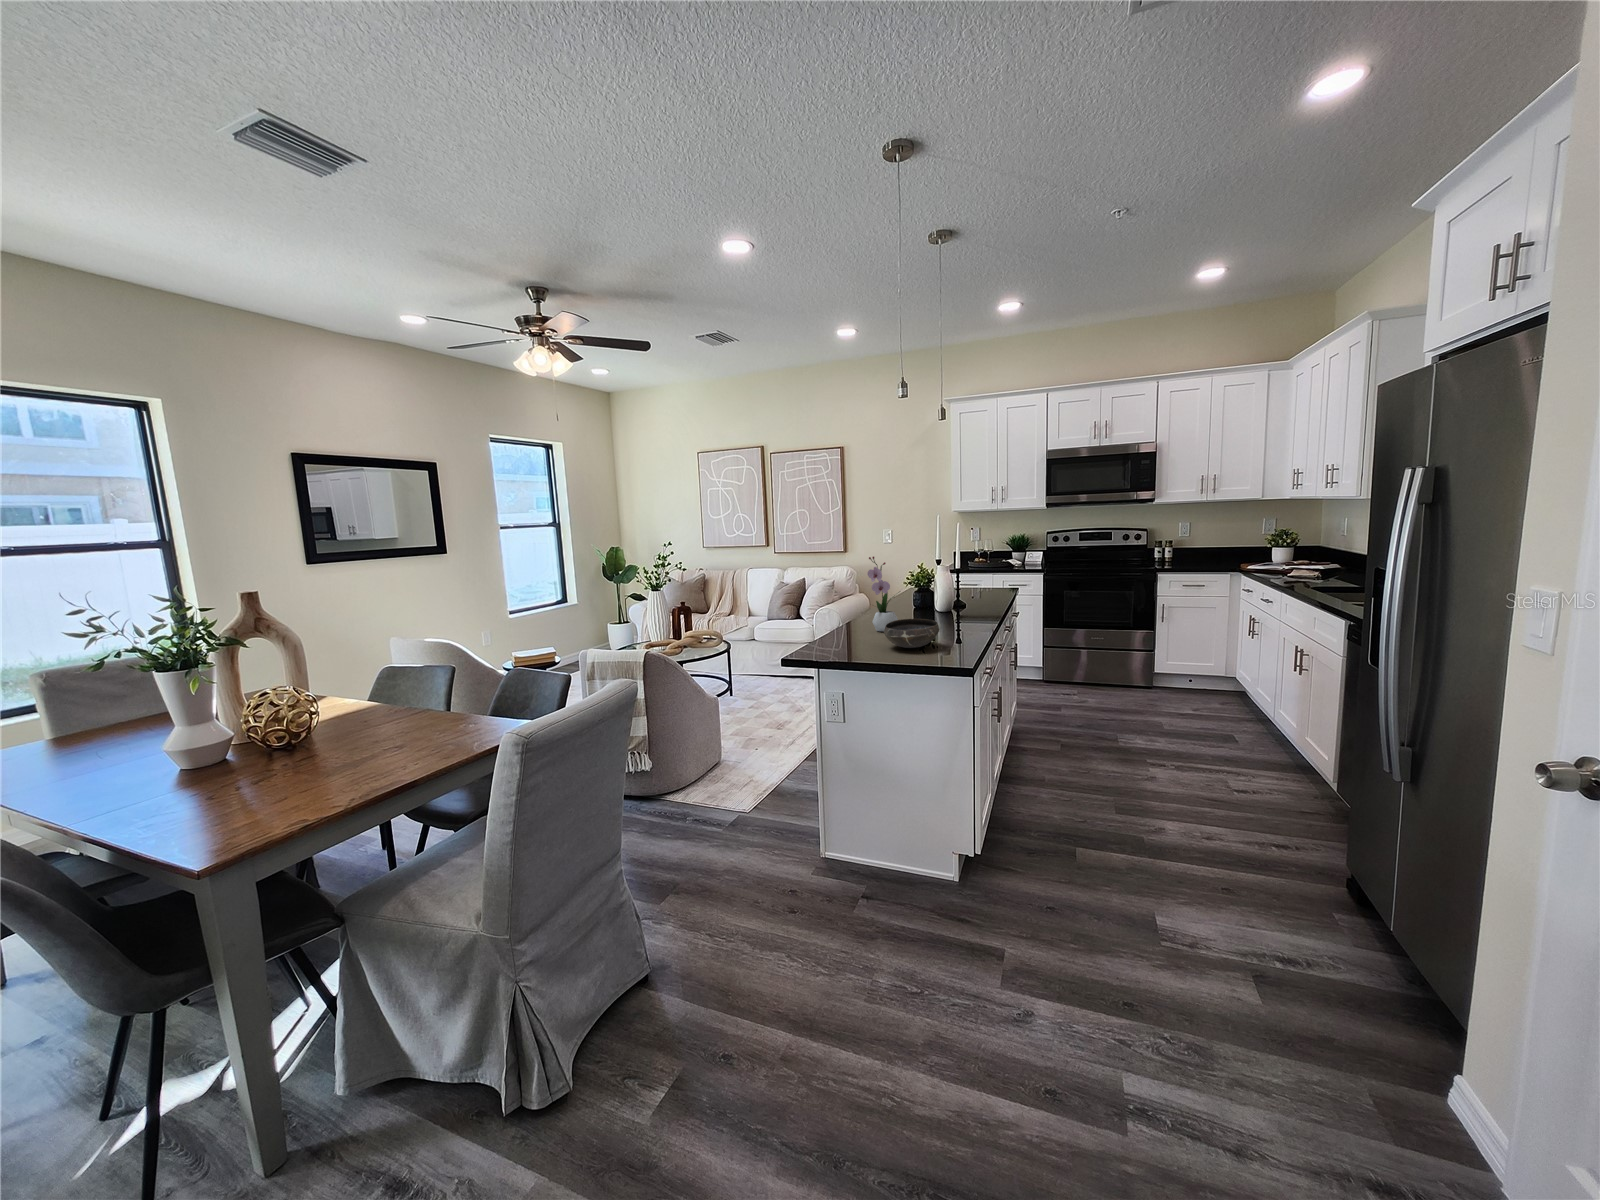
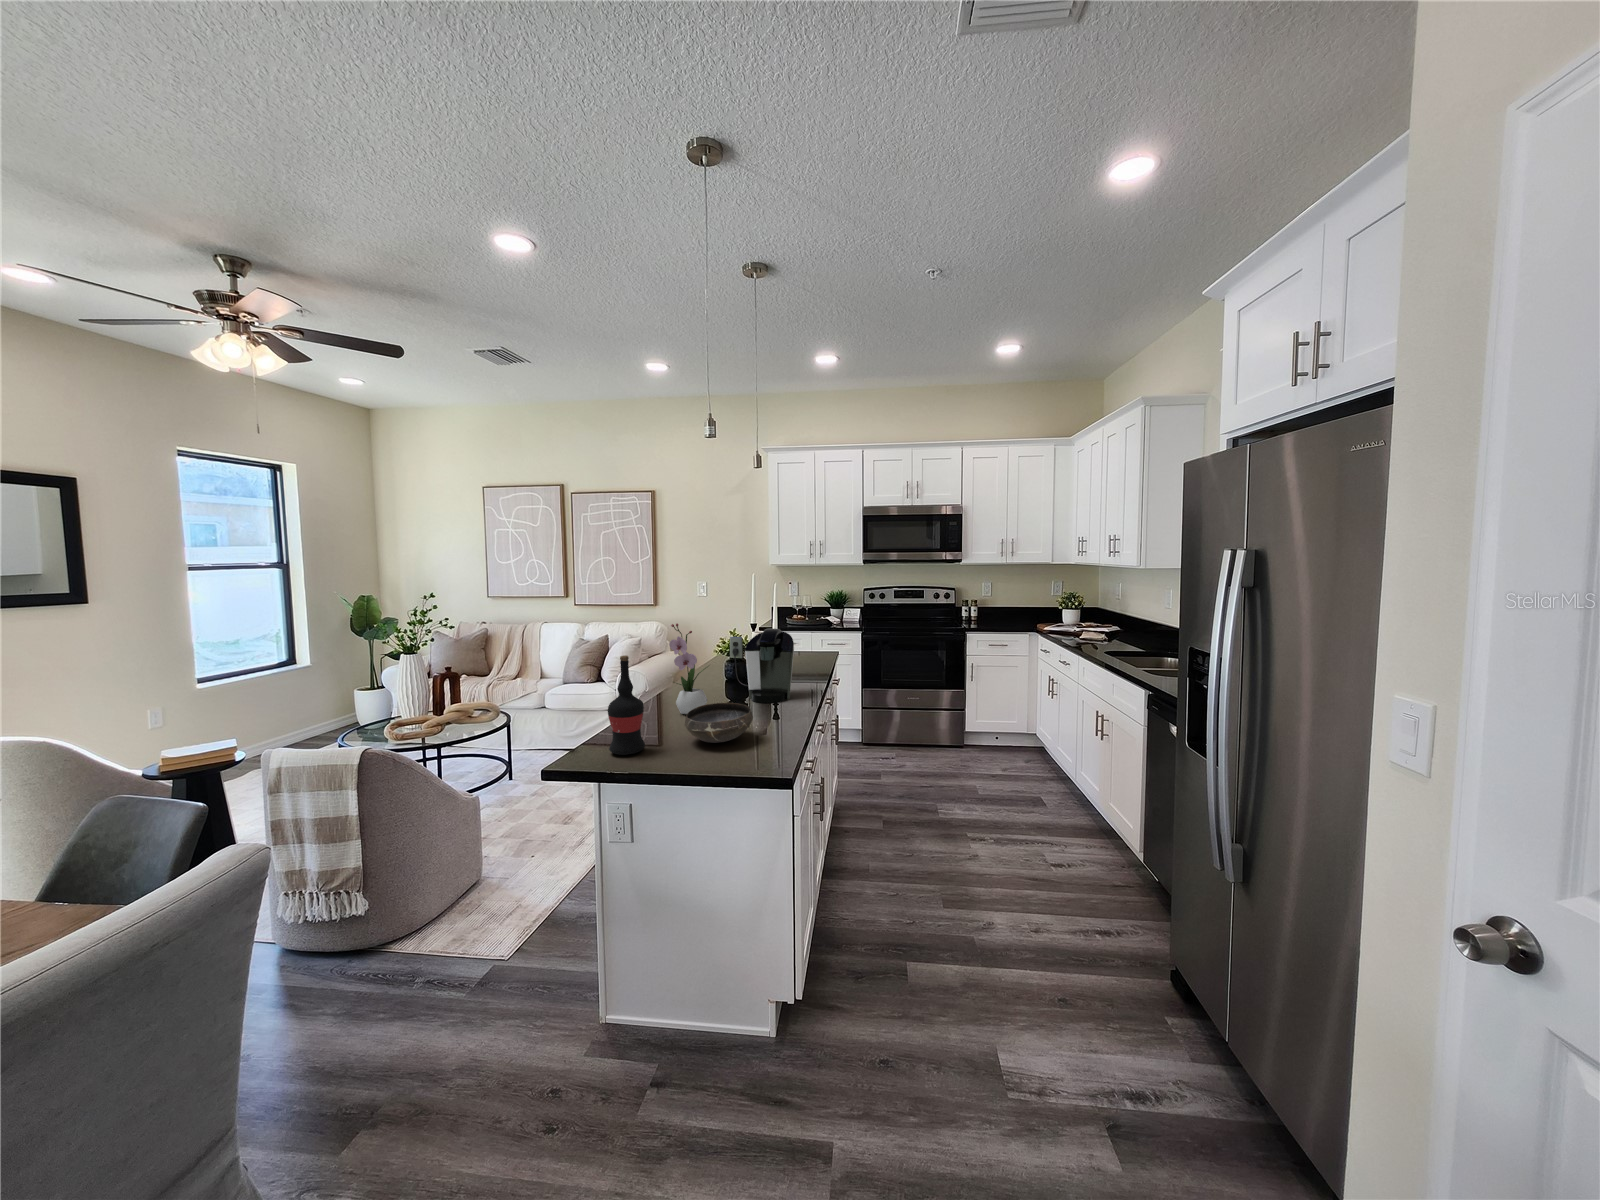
coffee maker: none [915,562,973,625] -> present [730,629,794,703]
wine bottle: none [826,578,854,653] -> present [608,656,645,755]

